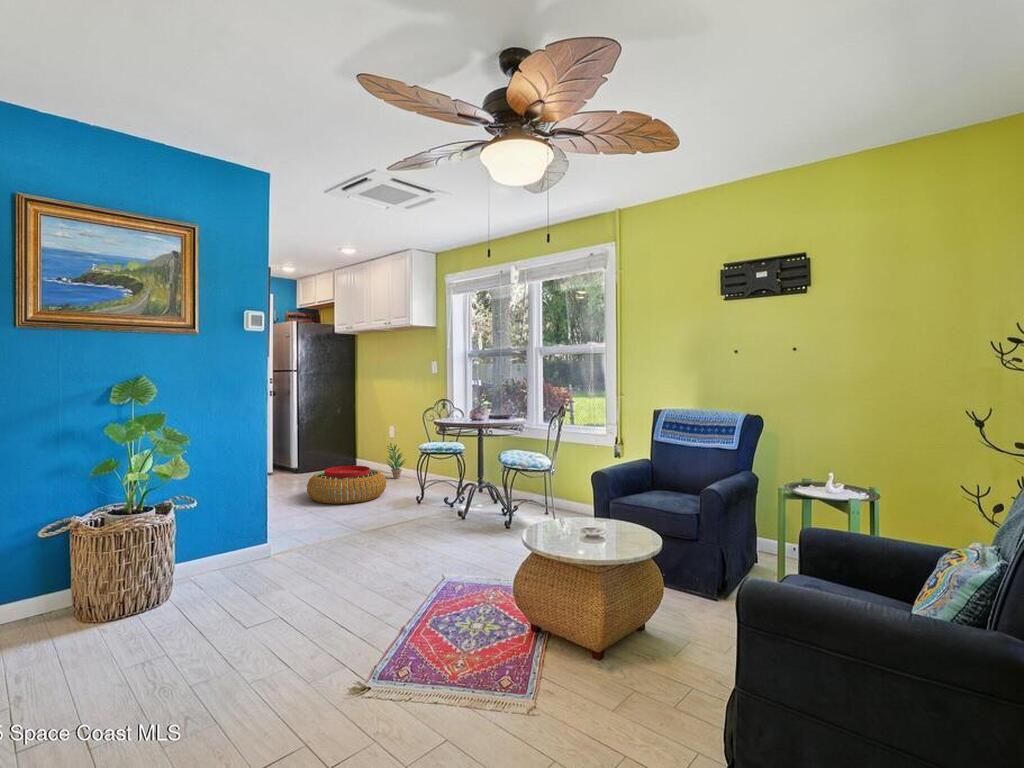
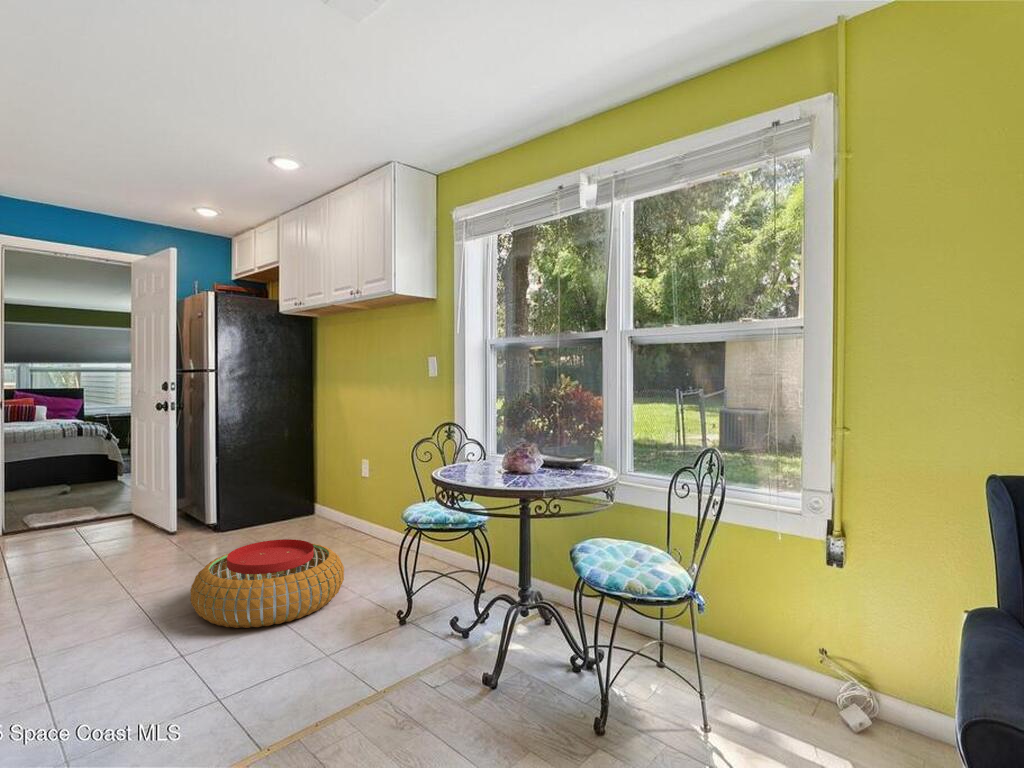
potted plant: present [387,443,406,479] -> none [352,488,387,548]

